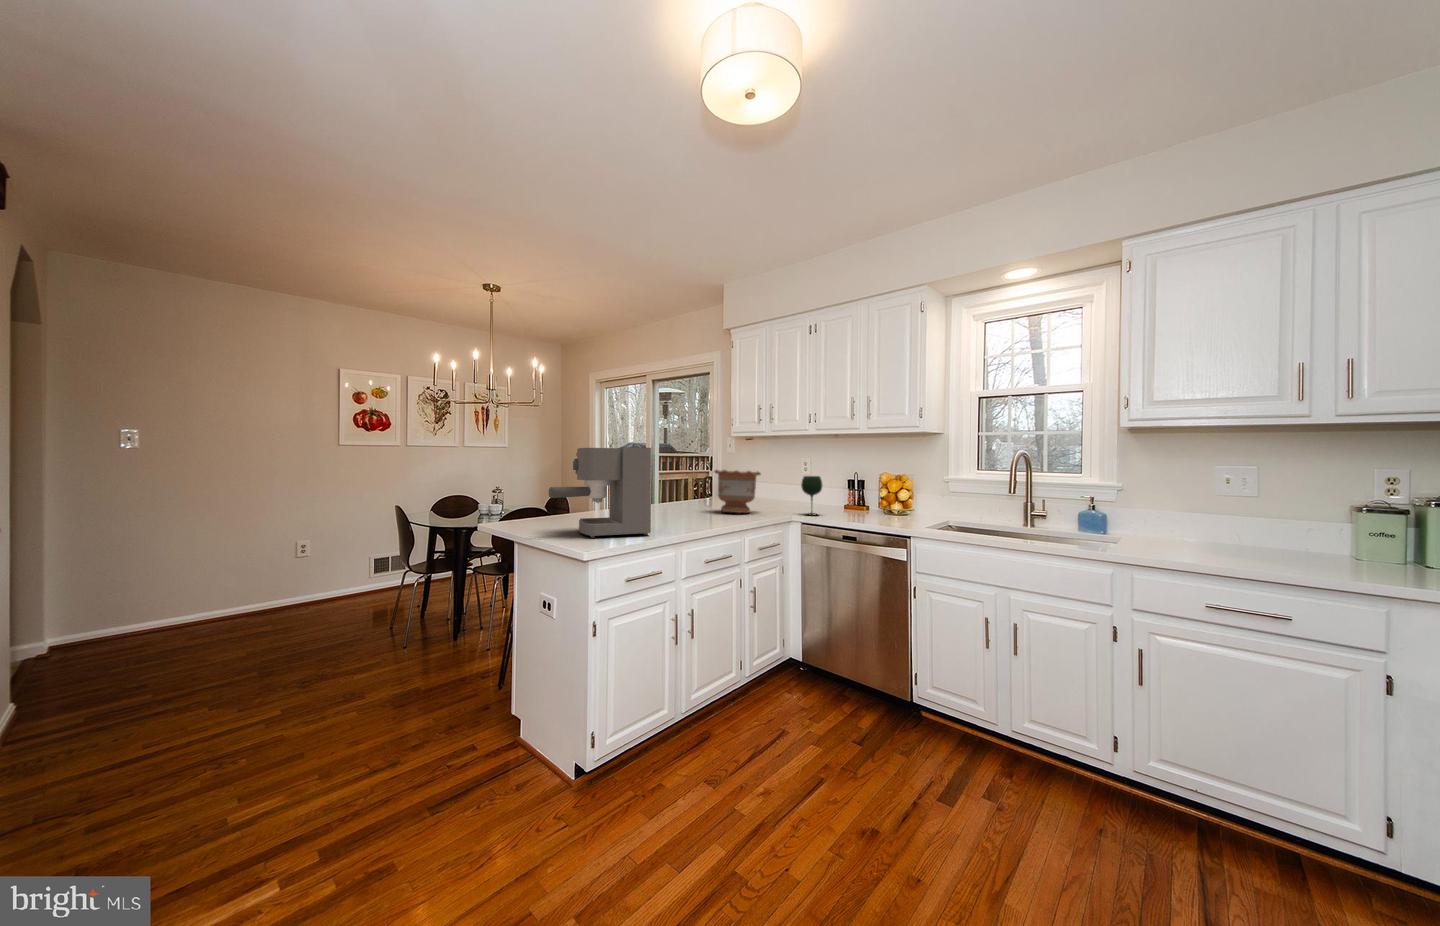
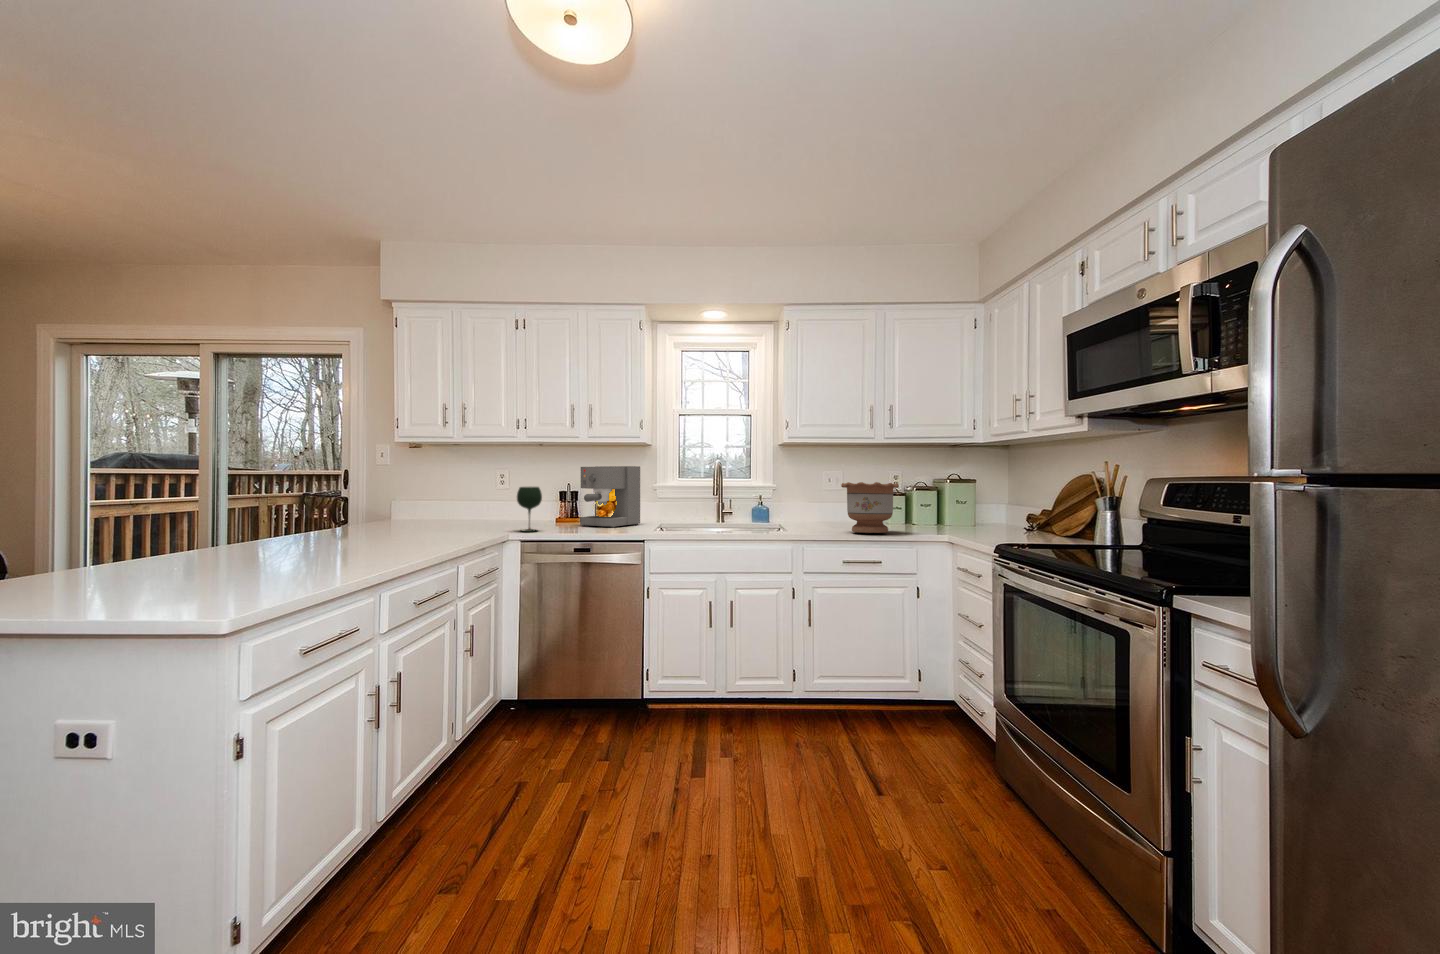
coffee maker: present [549,447,651,538] -> present [580,466,640,528]
flower pot: present [715,470,760,513] -> present [841,482,899,533]

